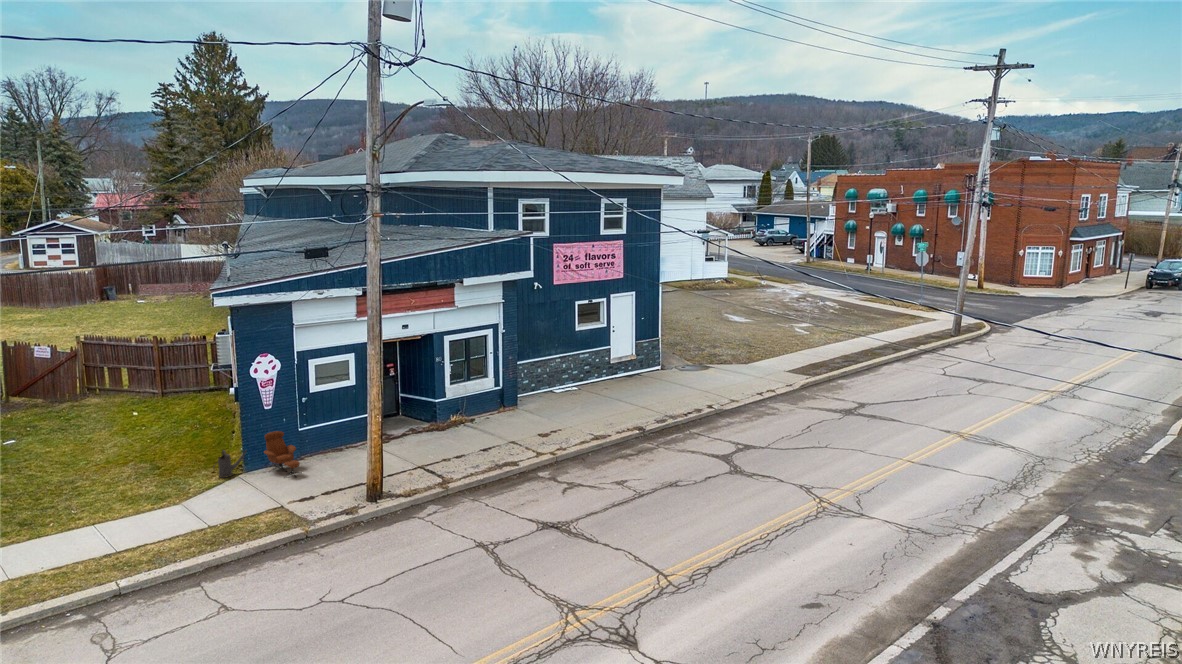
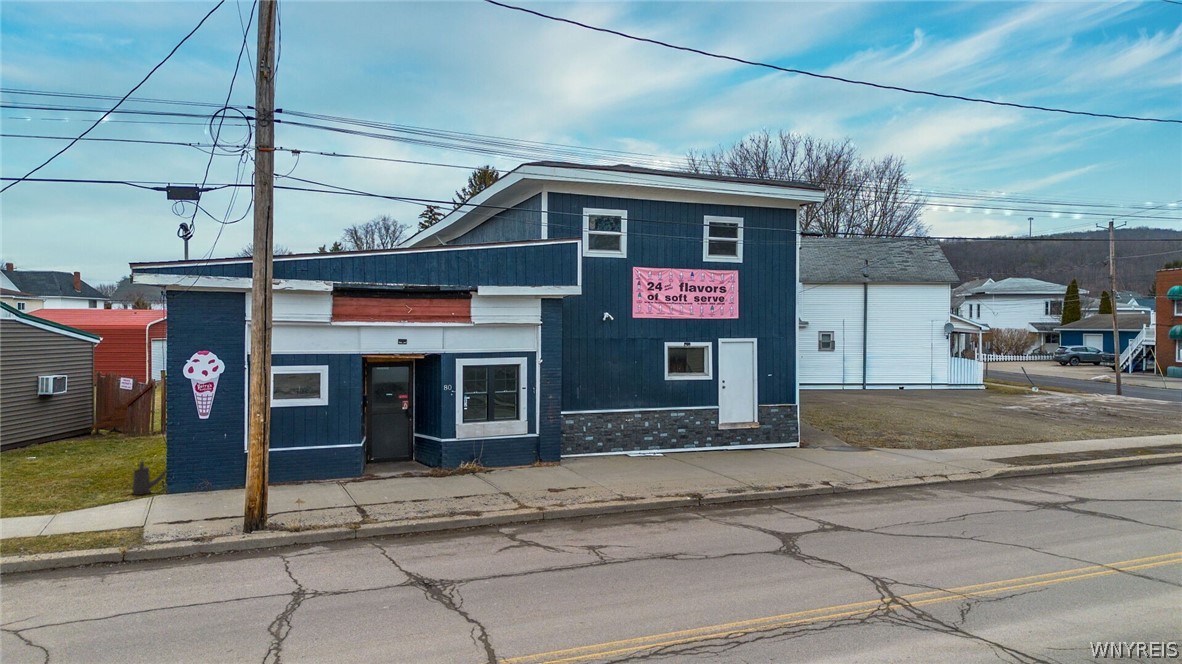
lounge chair: present [264,431,300,475] -> present [90,404,128,436]

